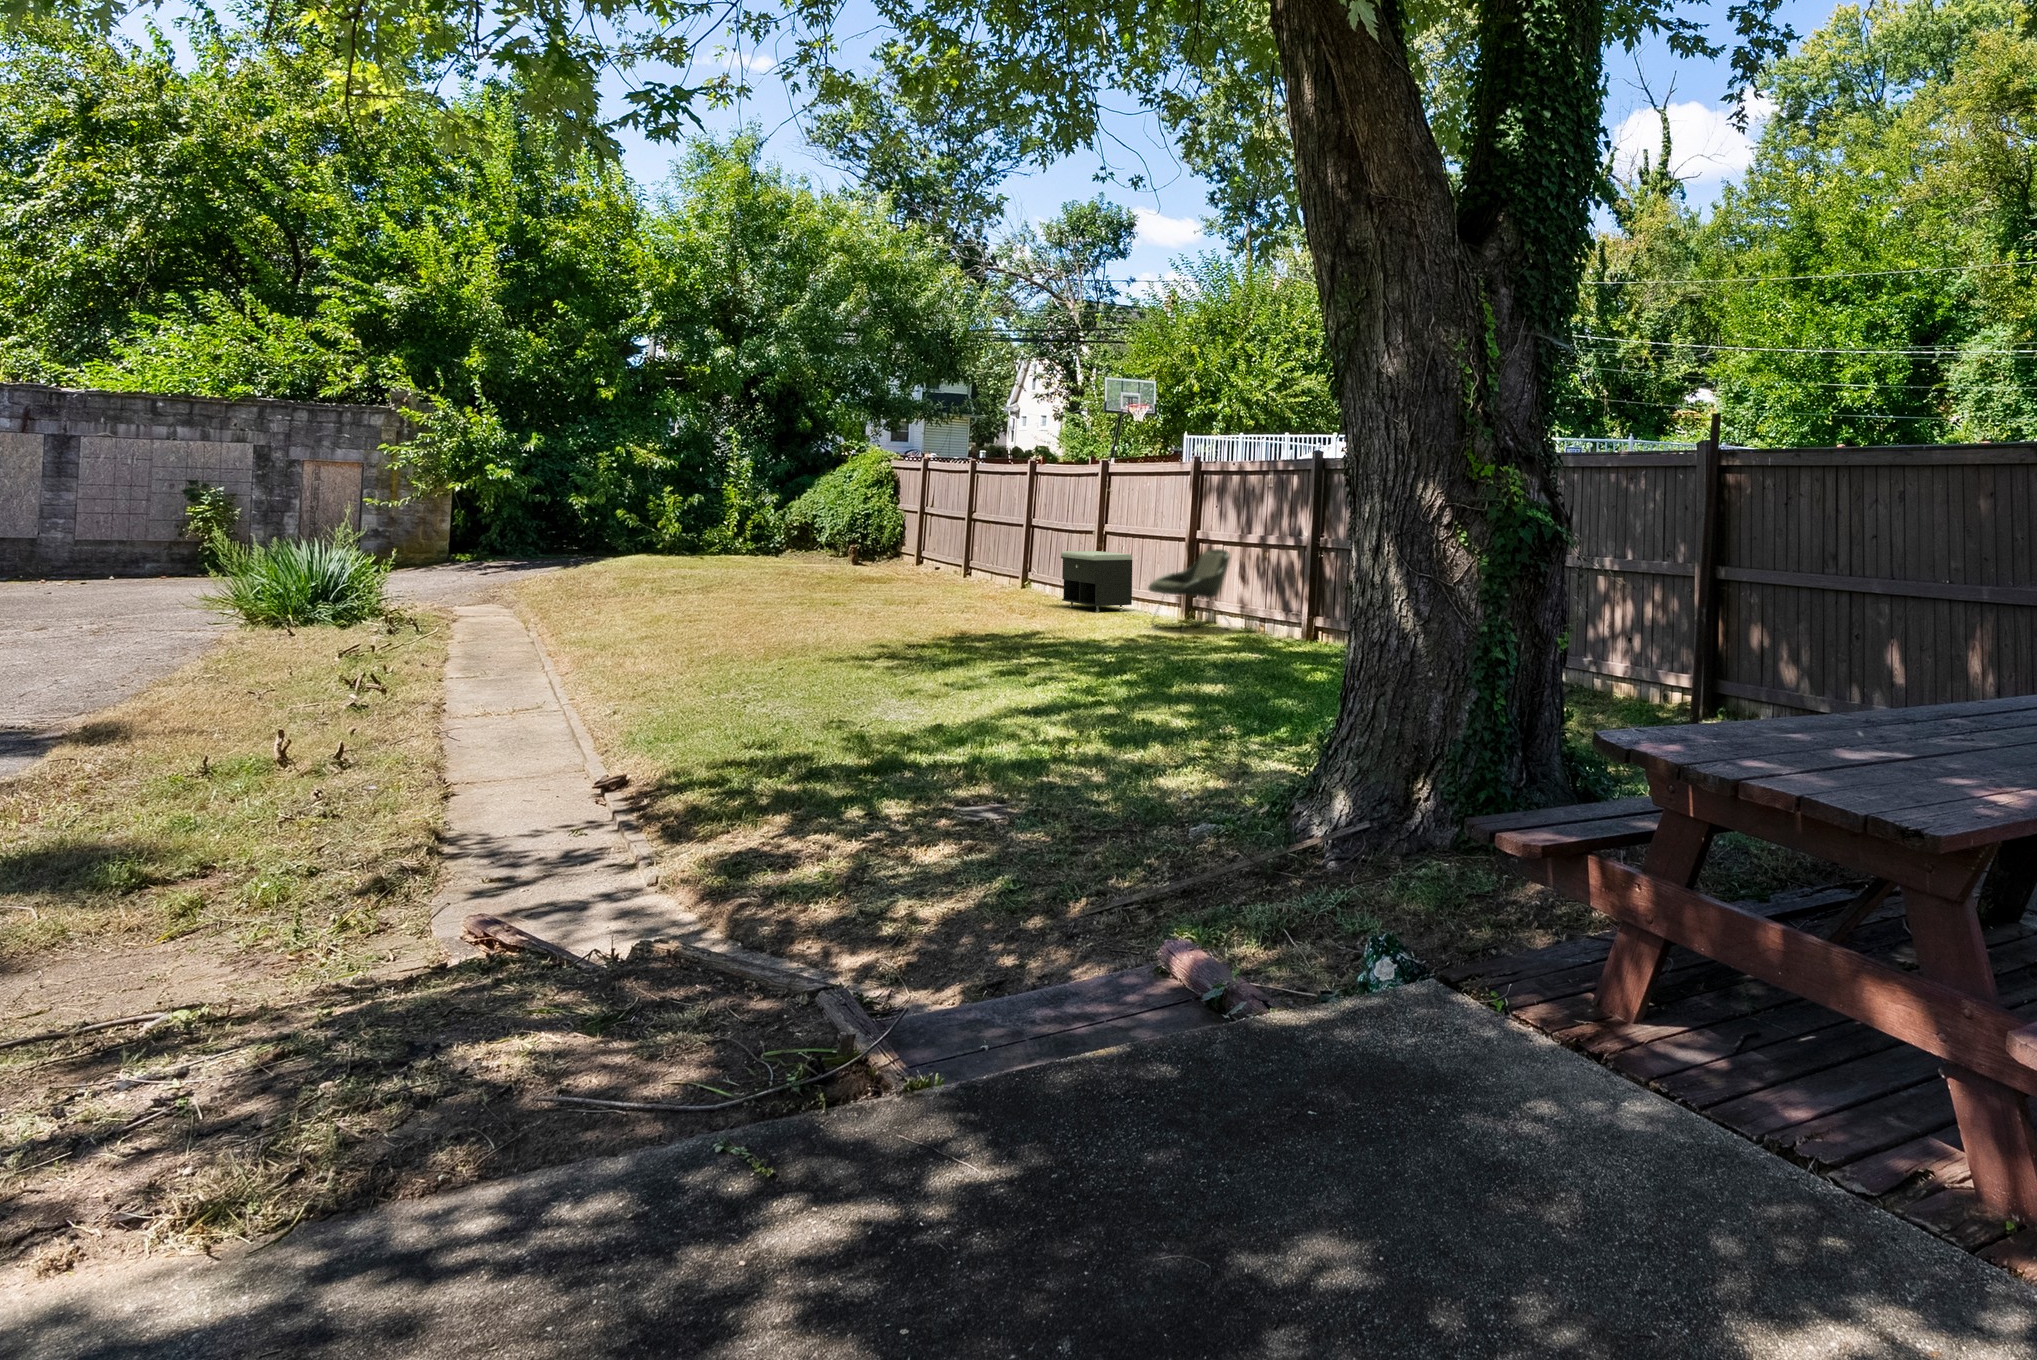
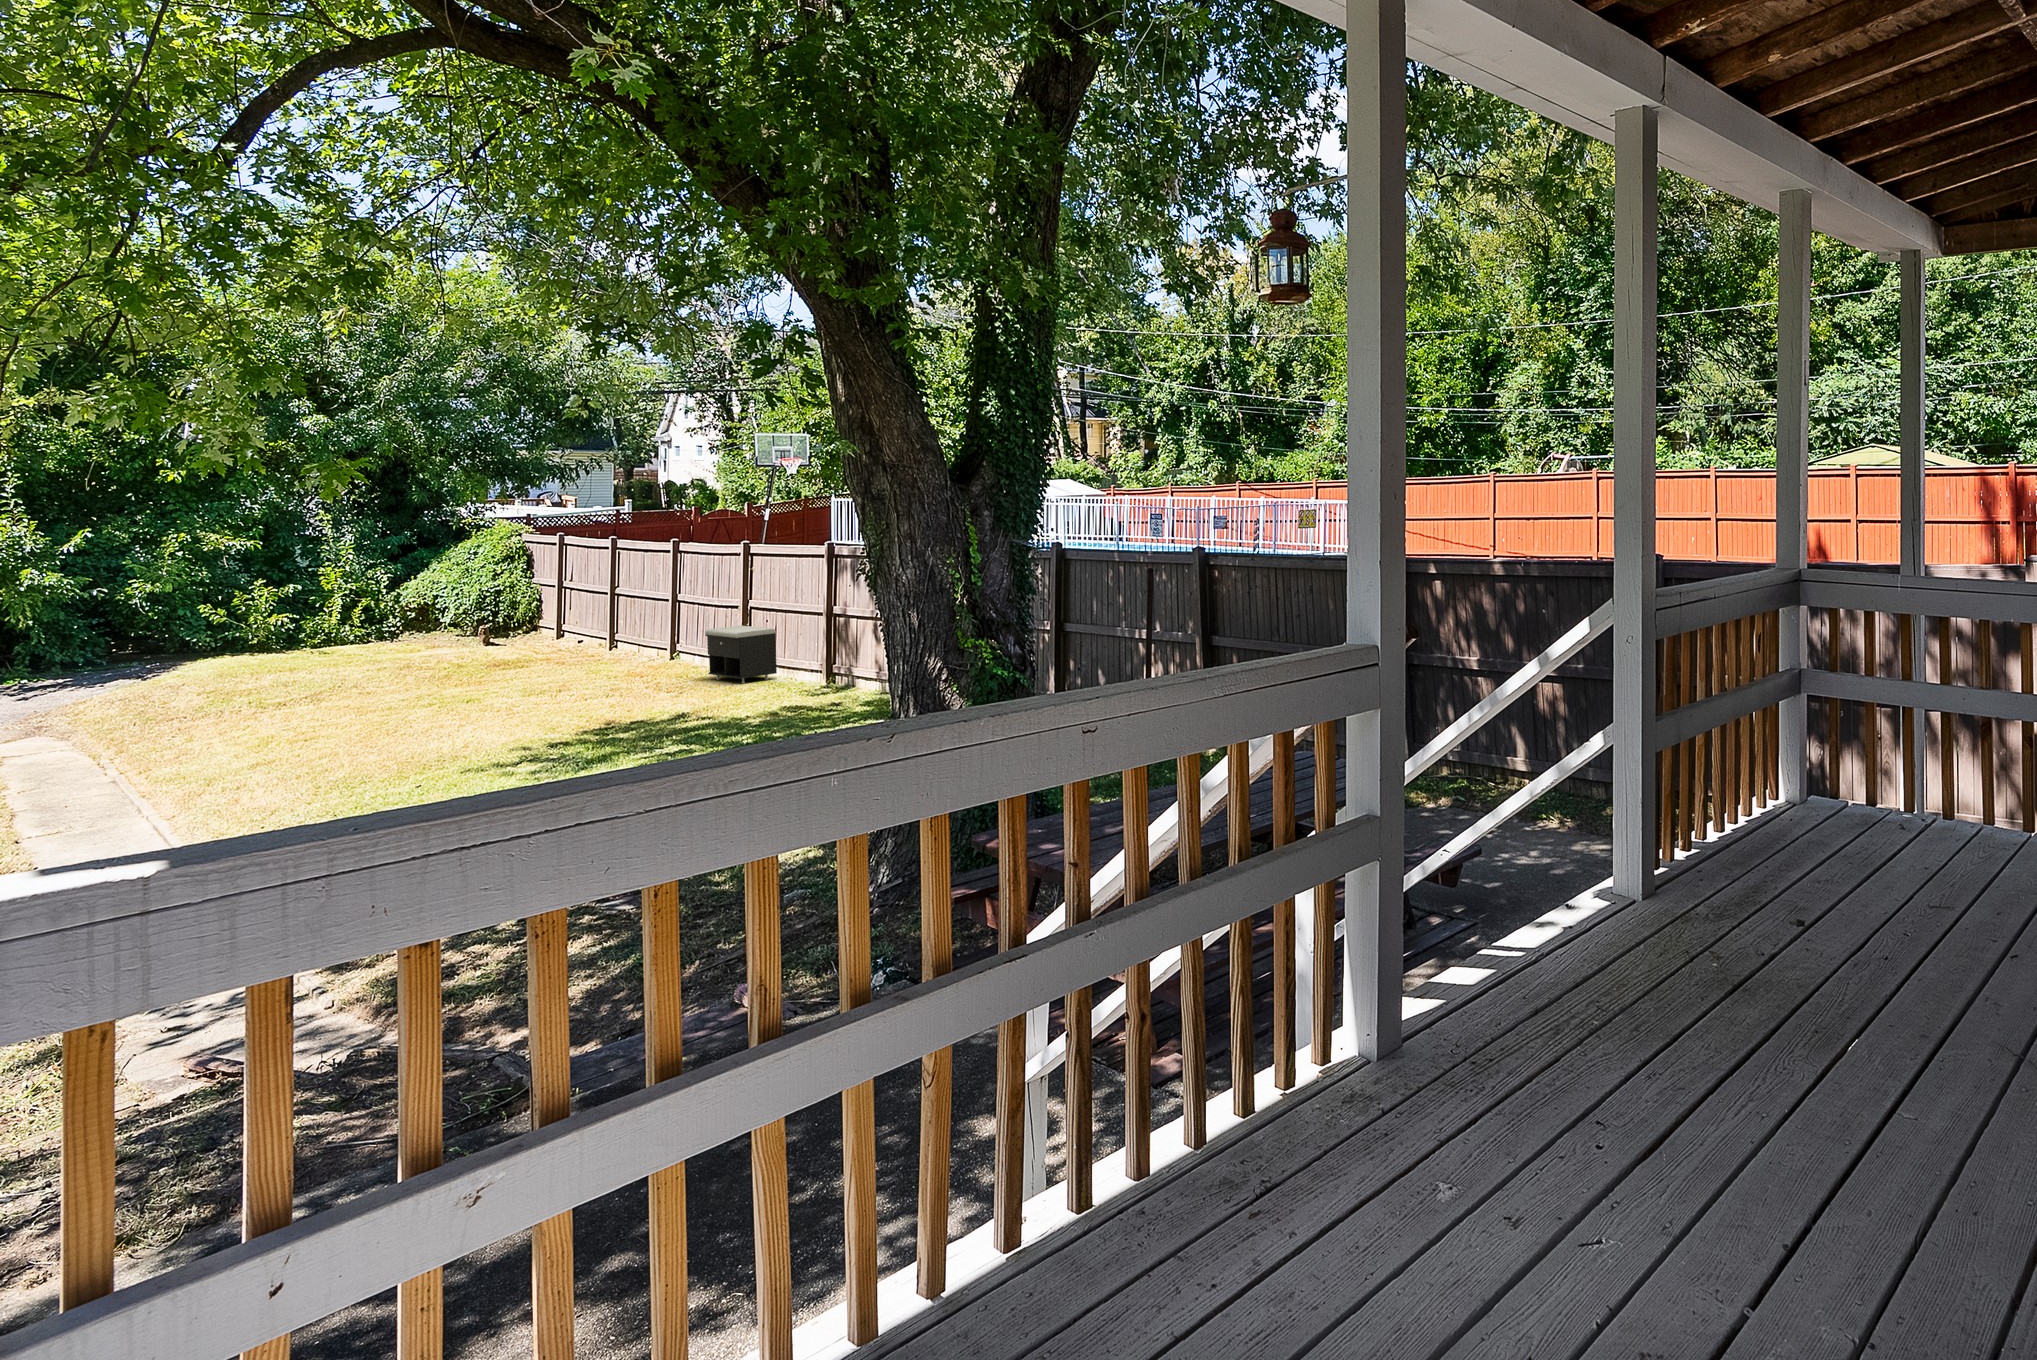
lounge chair: present [1148,549,1230,631] -> none [787,624,865,701]

